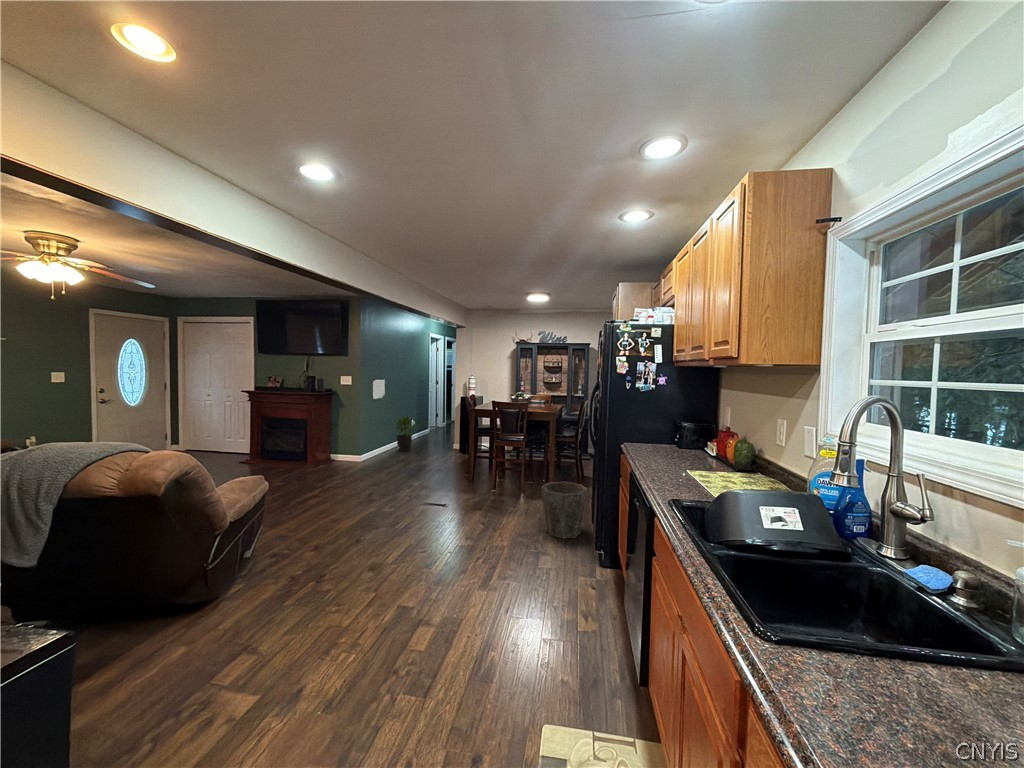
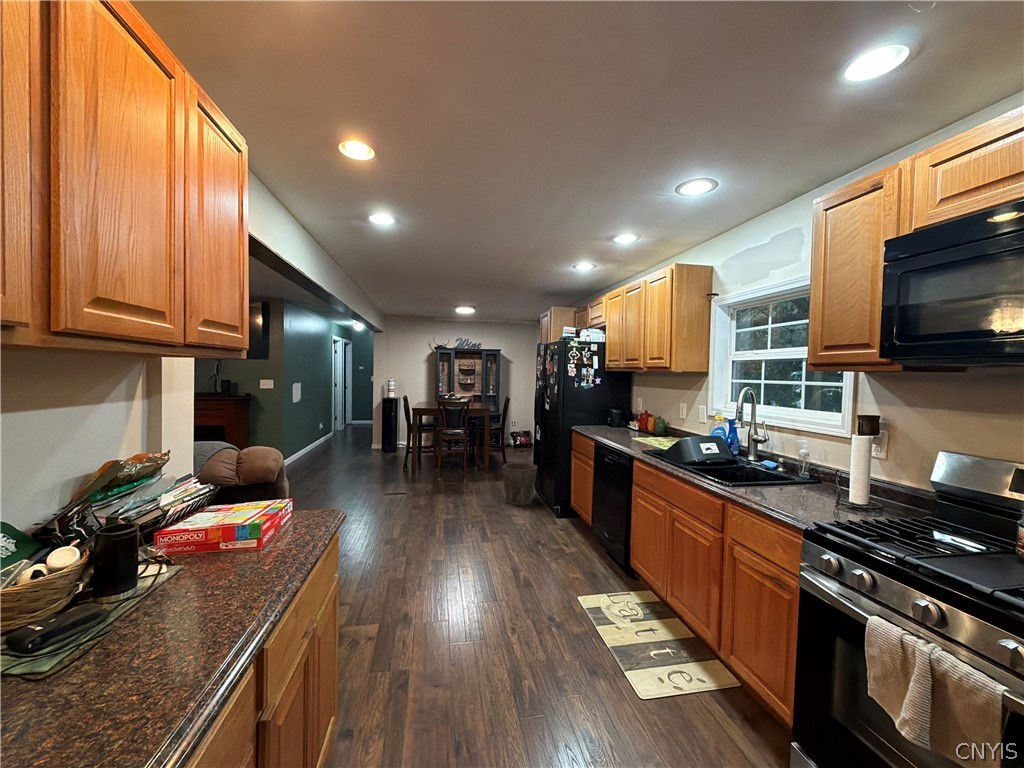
potted plant: present [394,416,413,452] -> none [309,418,333,456]

